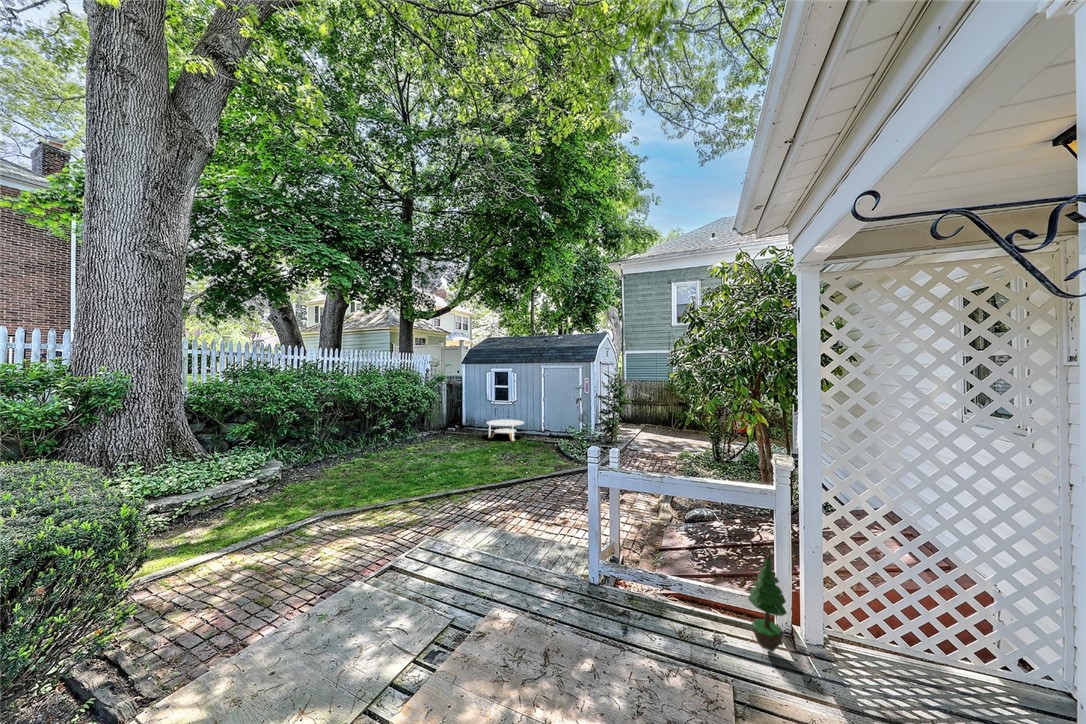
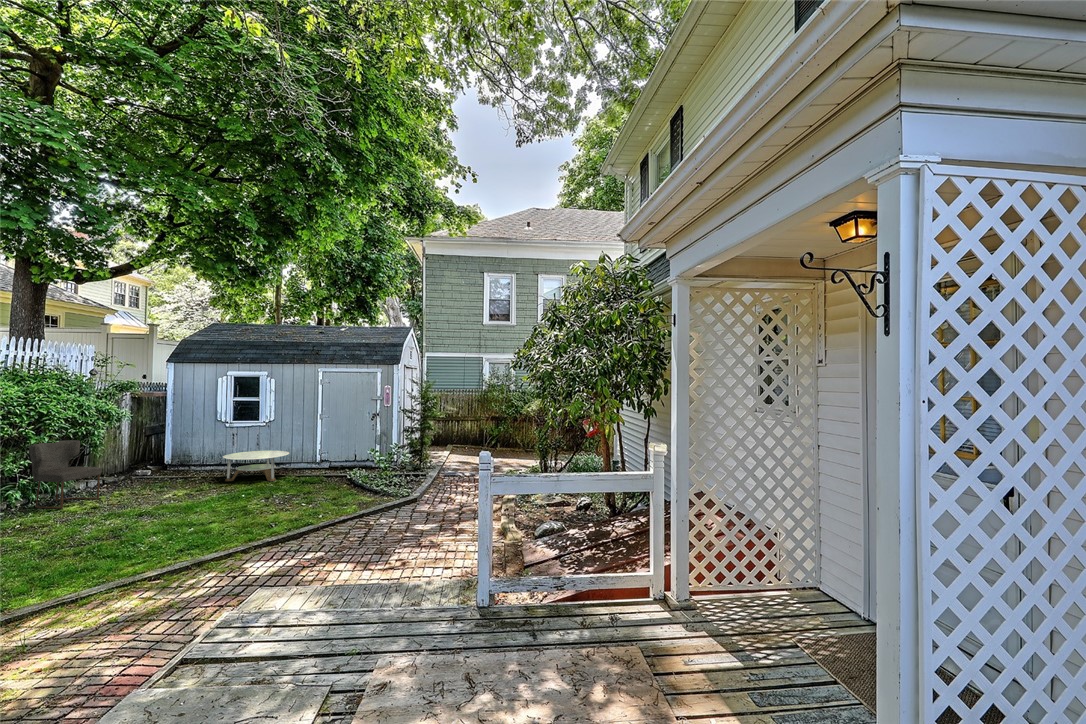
chair: none [393,408,424,446] -> present [29,440,102,509]
potted tree: present [748,557,787,652] -> none [639,527,671,614]

